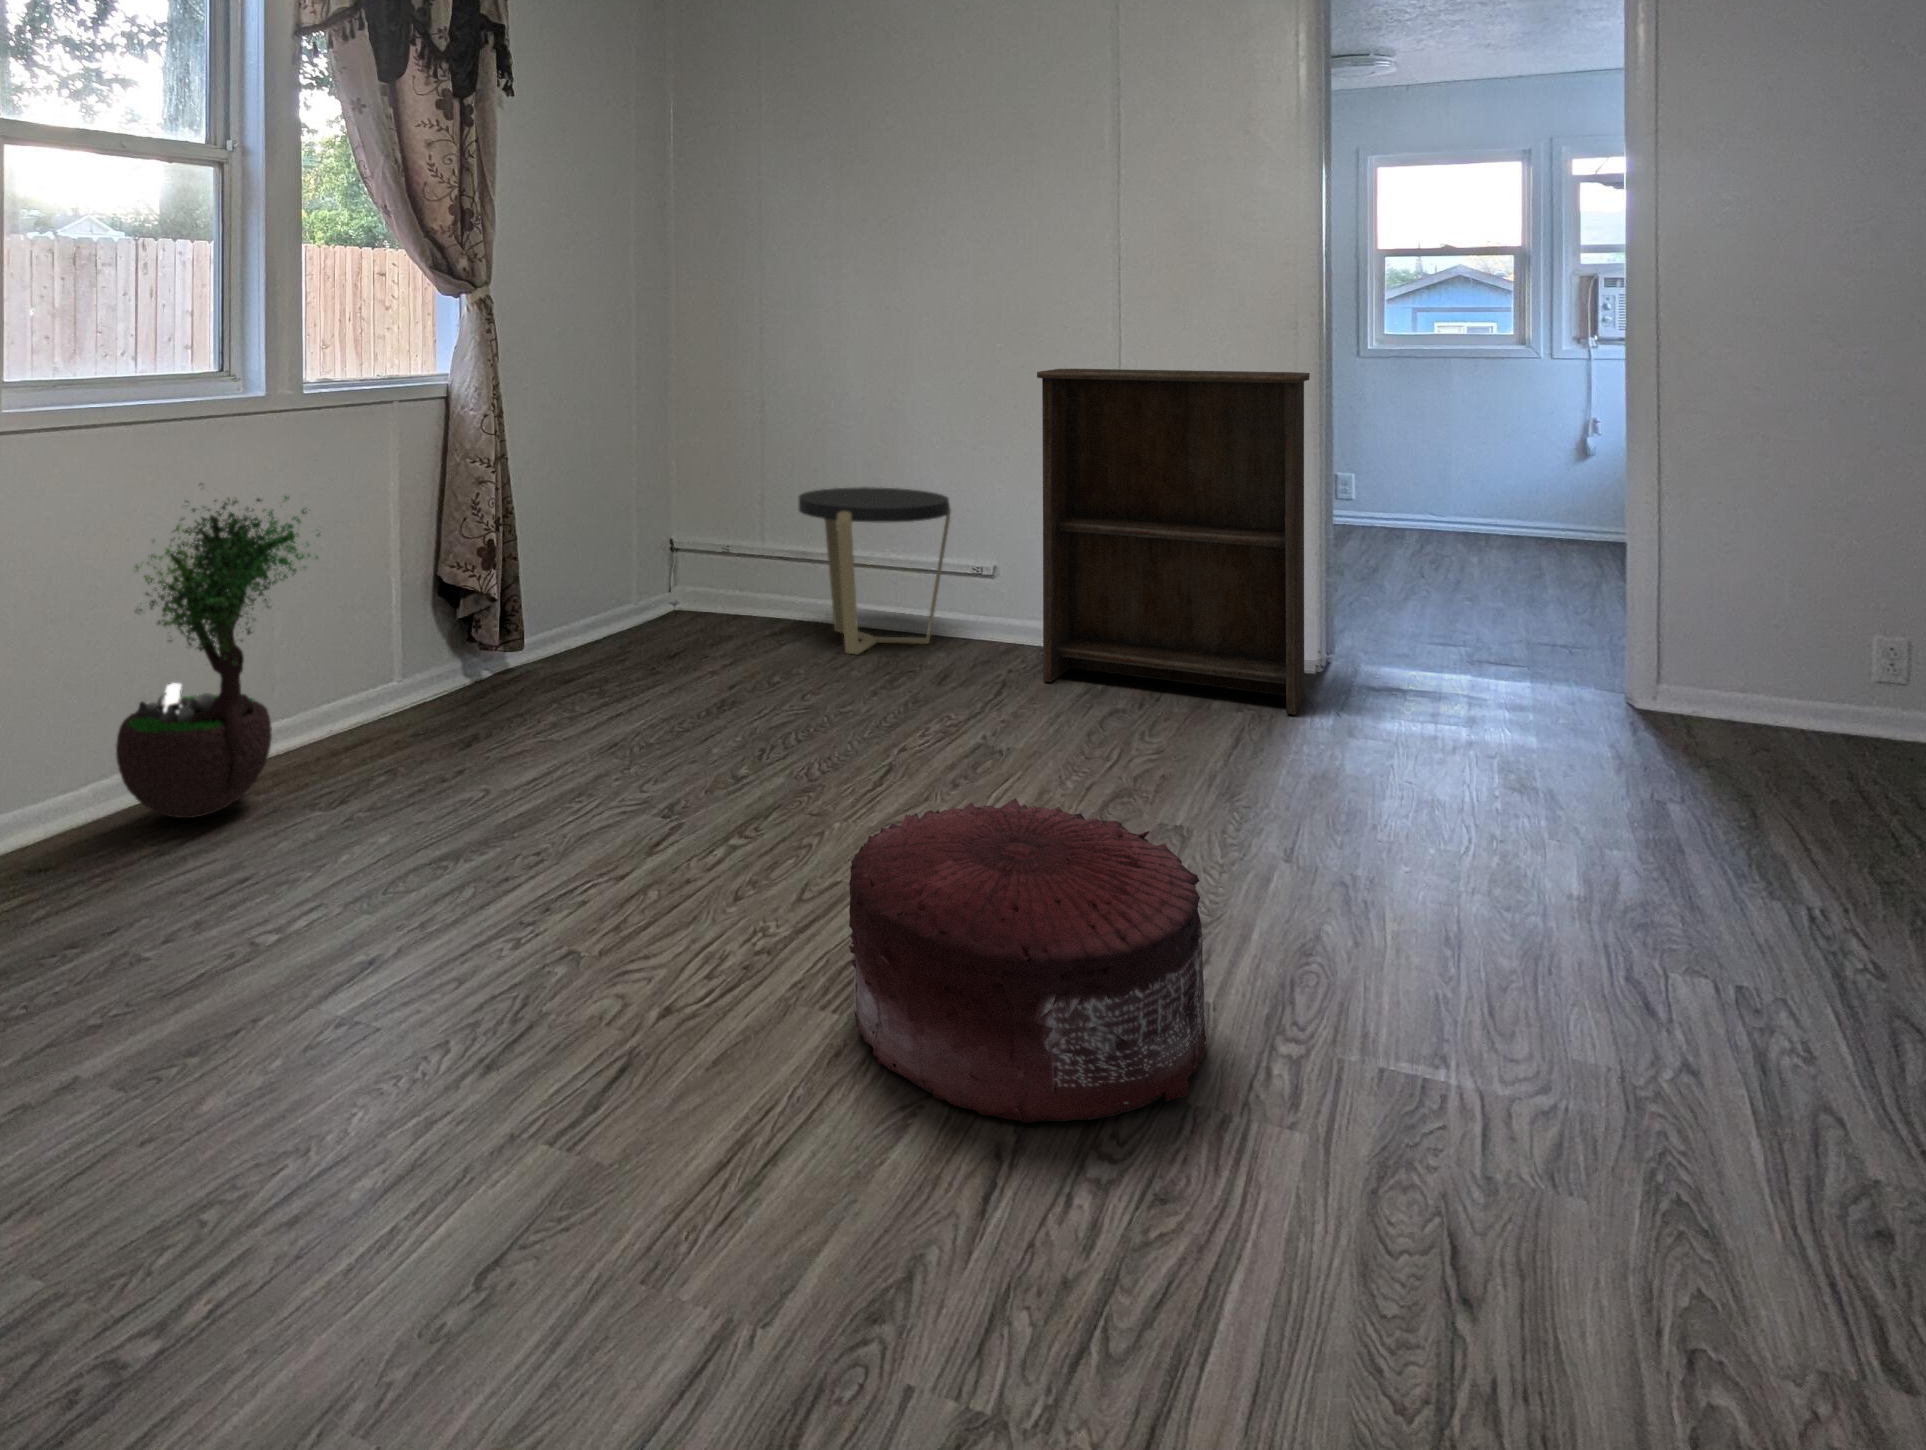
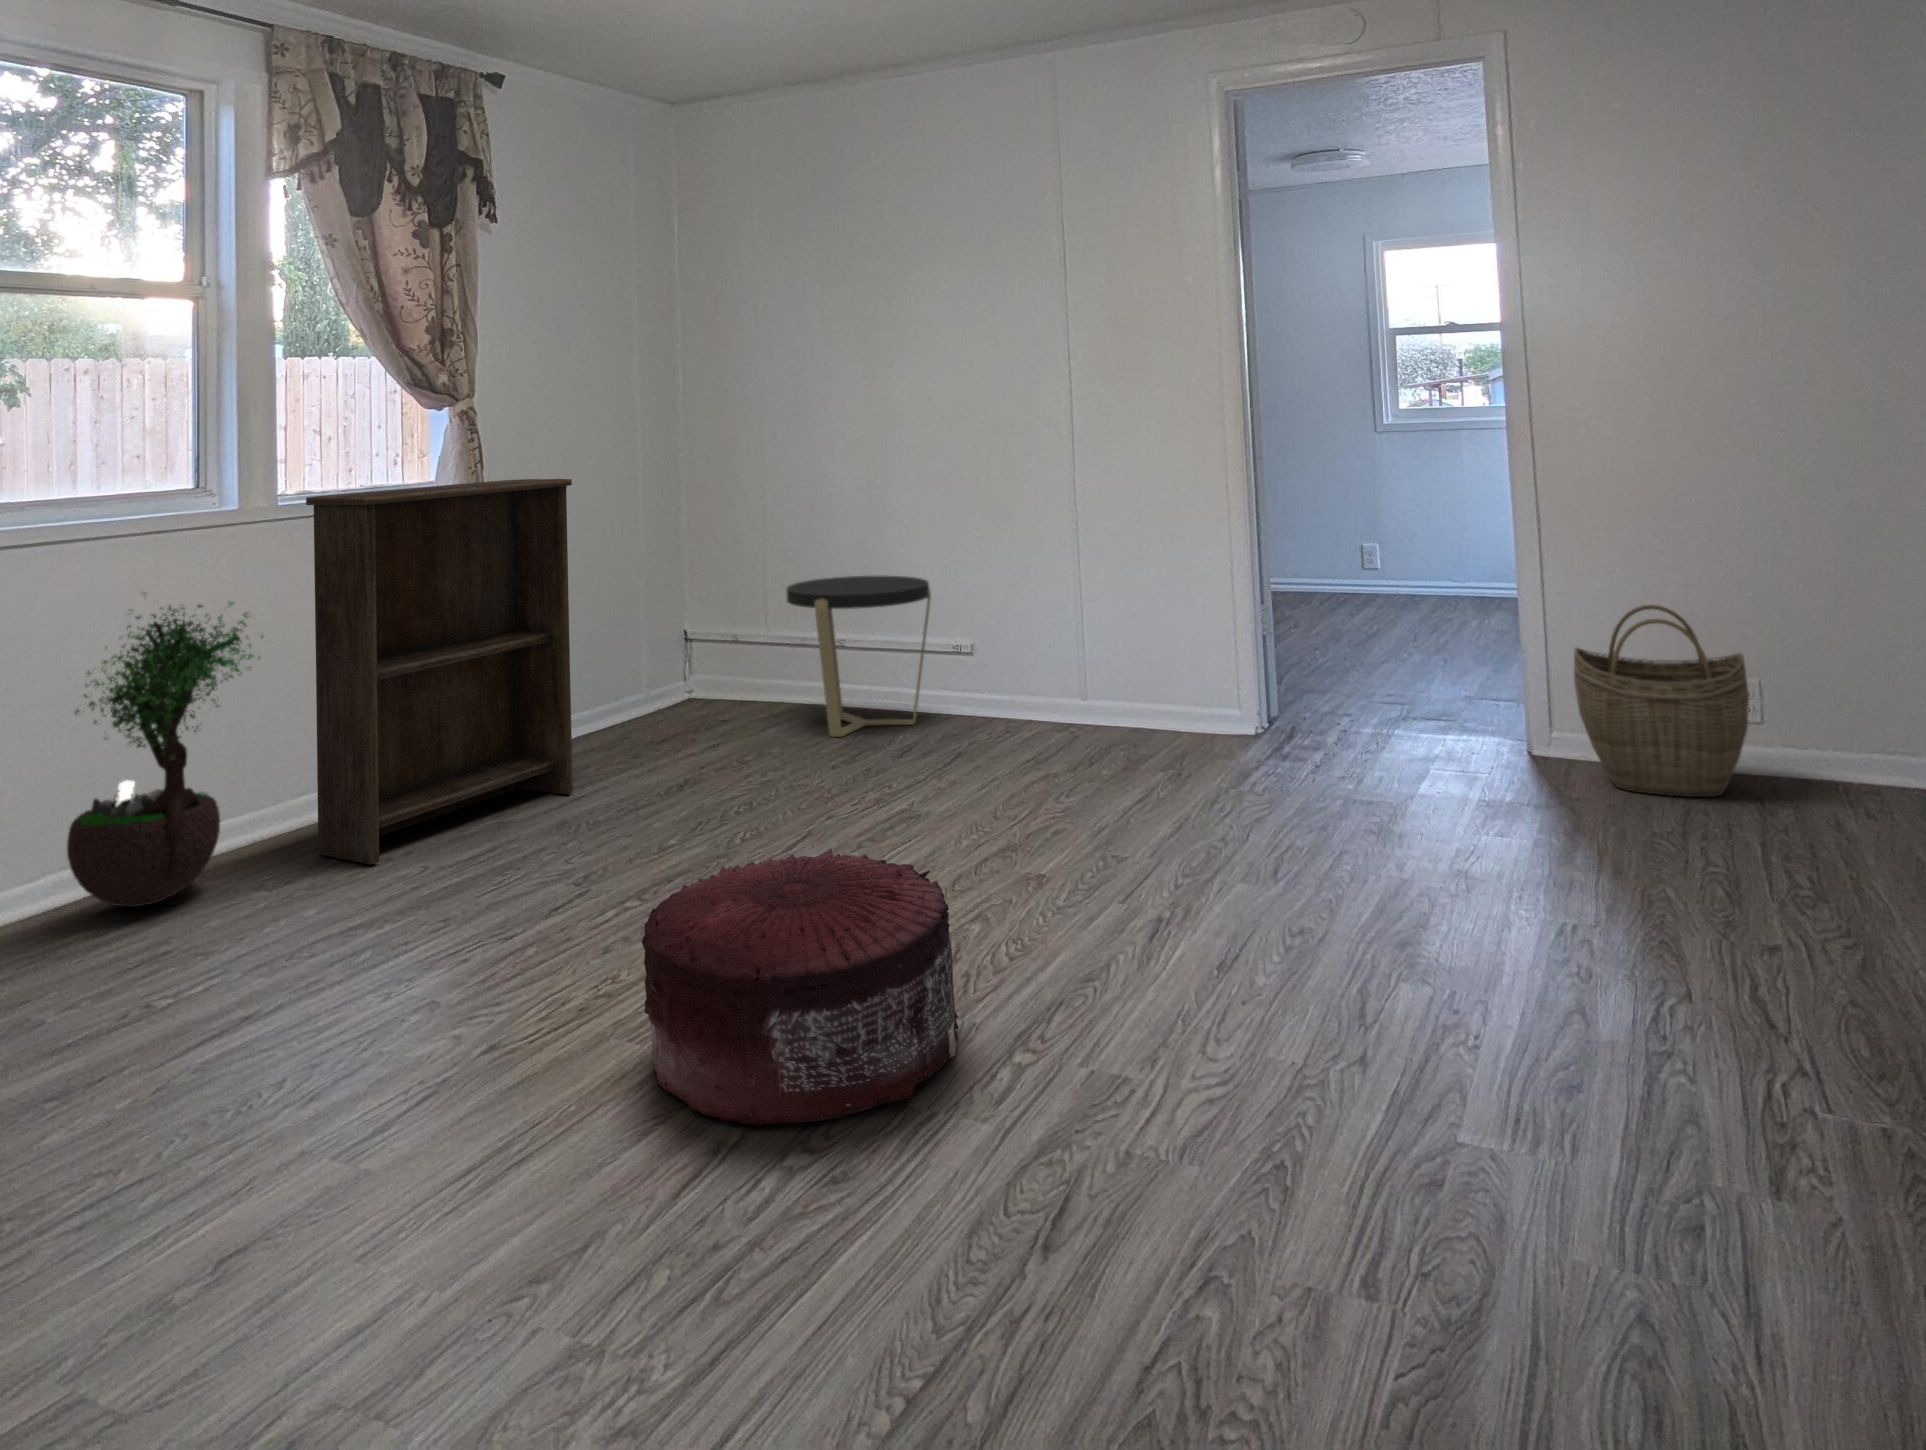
bookshelf: present [1037,369,1310,714] -> present [306,479,573,865]
woven basket: none [1691,554,1899,761] -> present [1574,605,1749,797]

